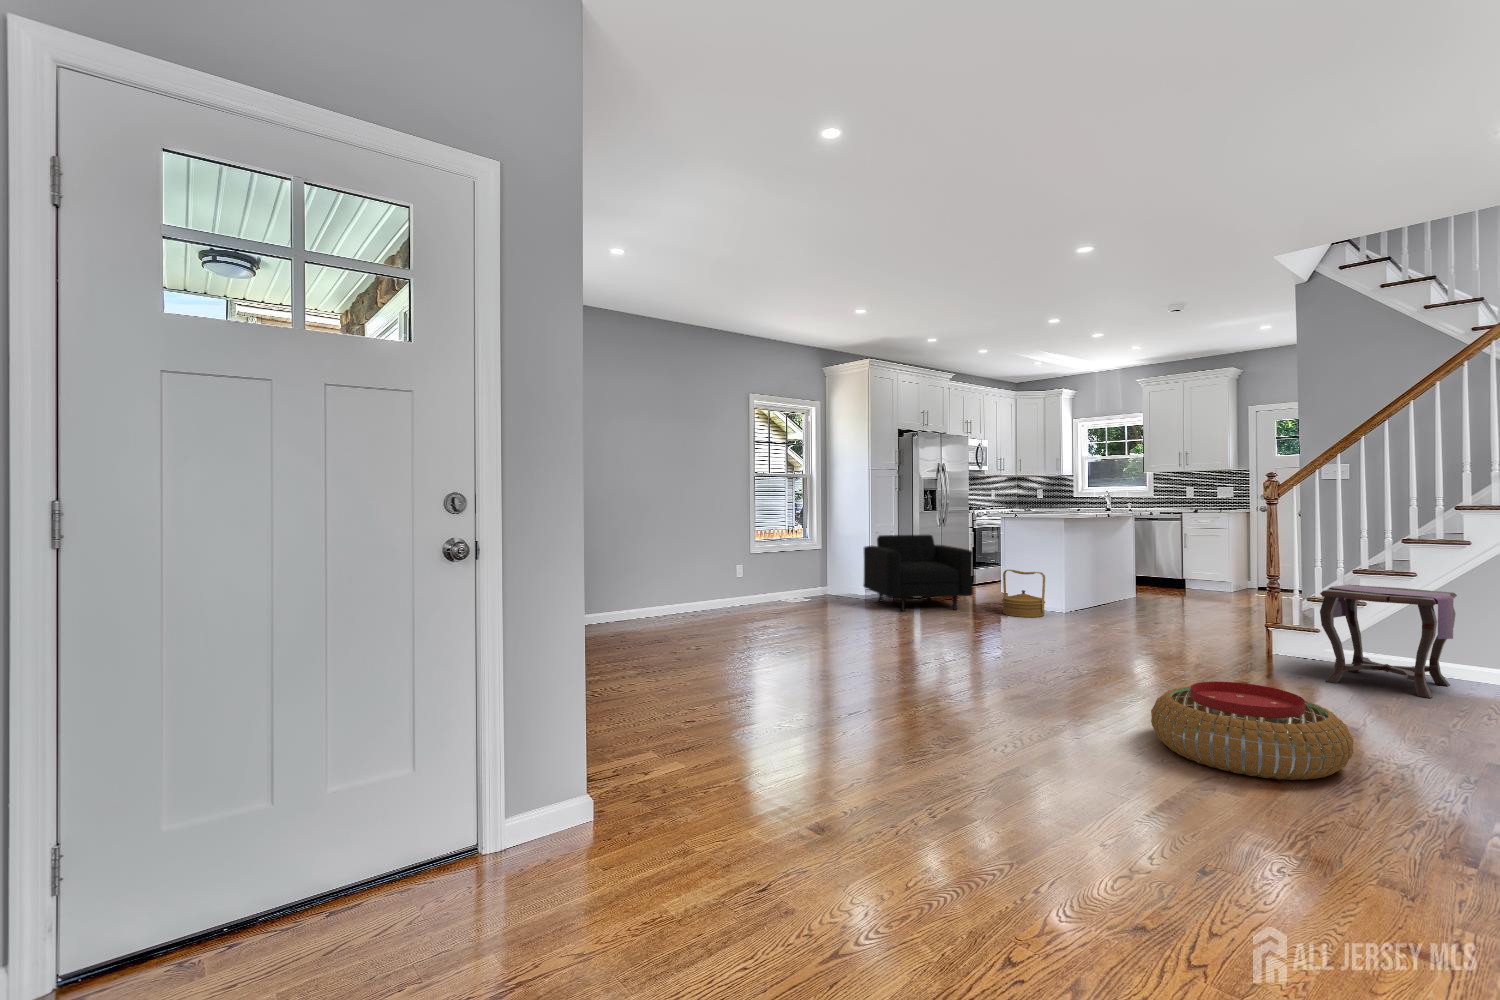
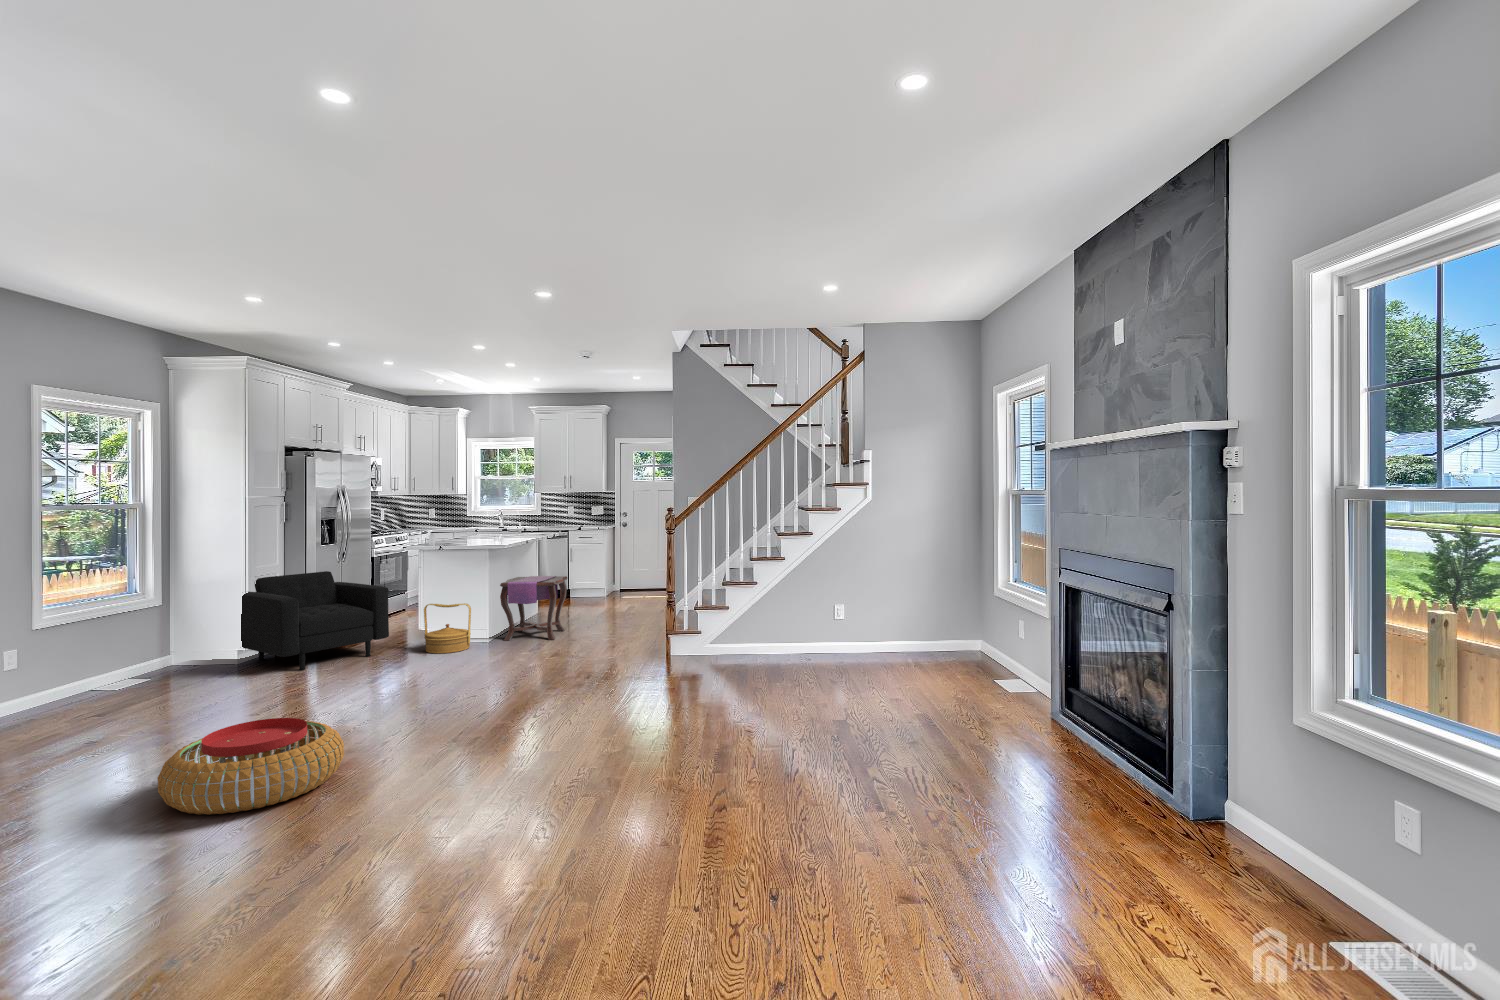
side table: present [1320,585,1457,698] -> present [500,576,567,641]
pouf: present [1151,682,1353,780] -> present [158,718,344,815]

